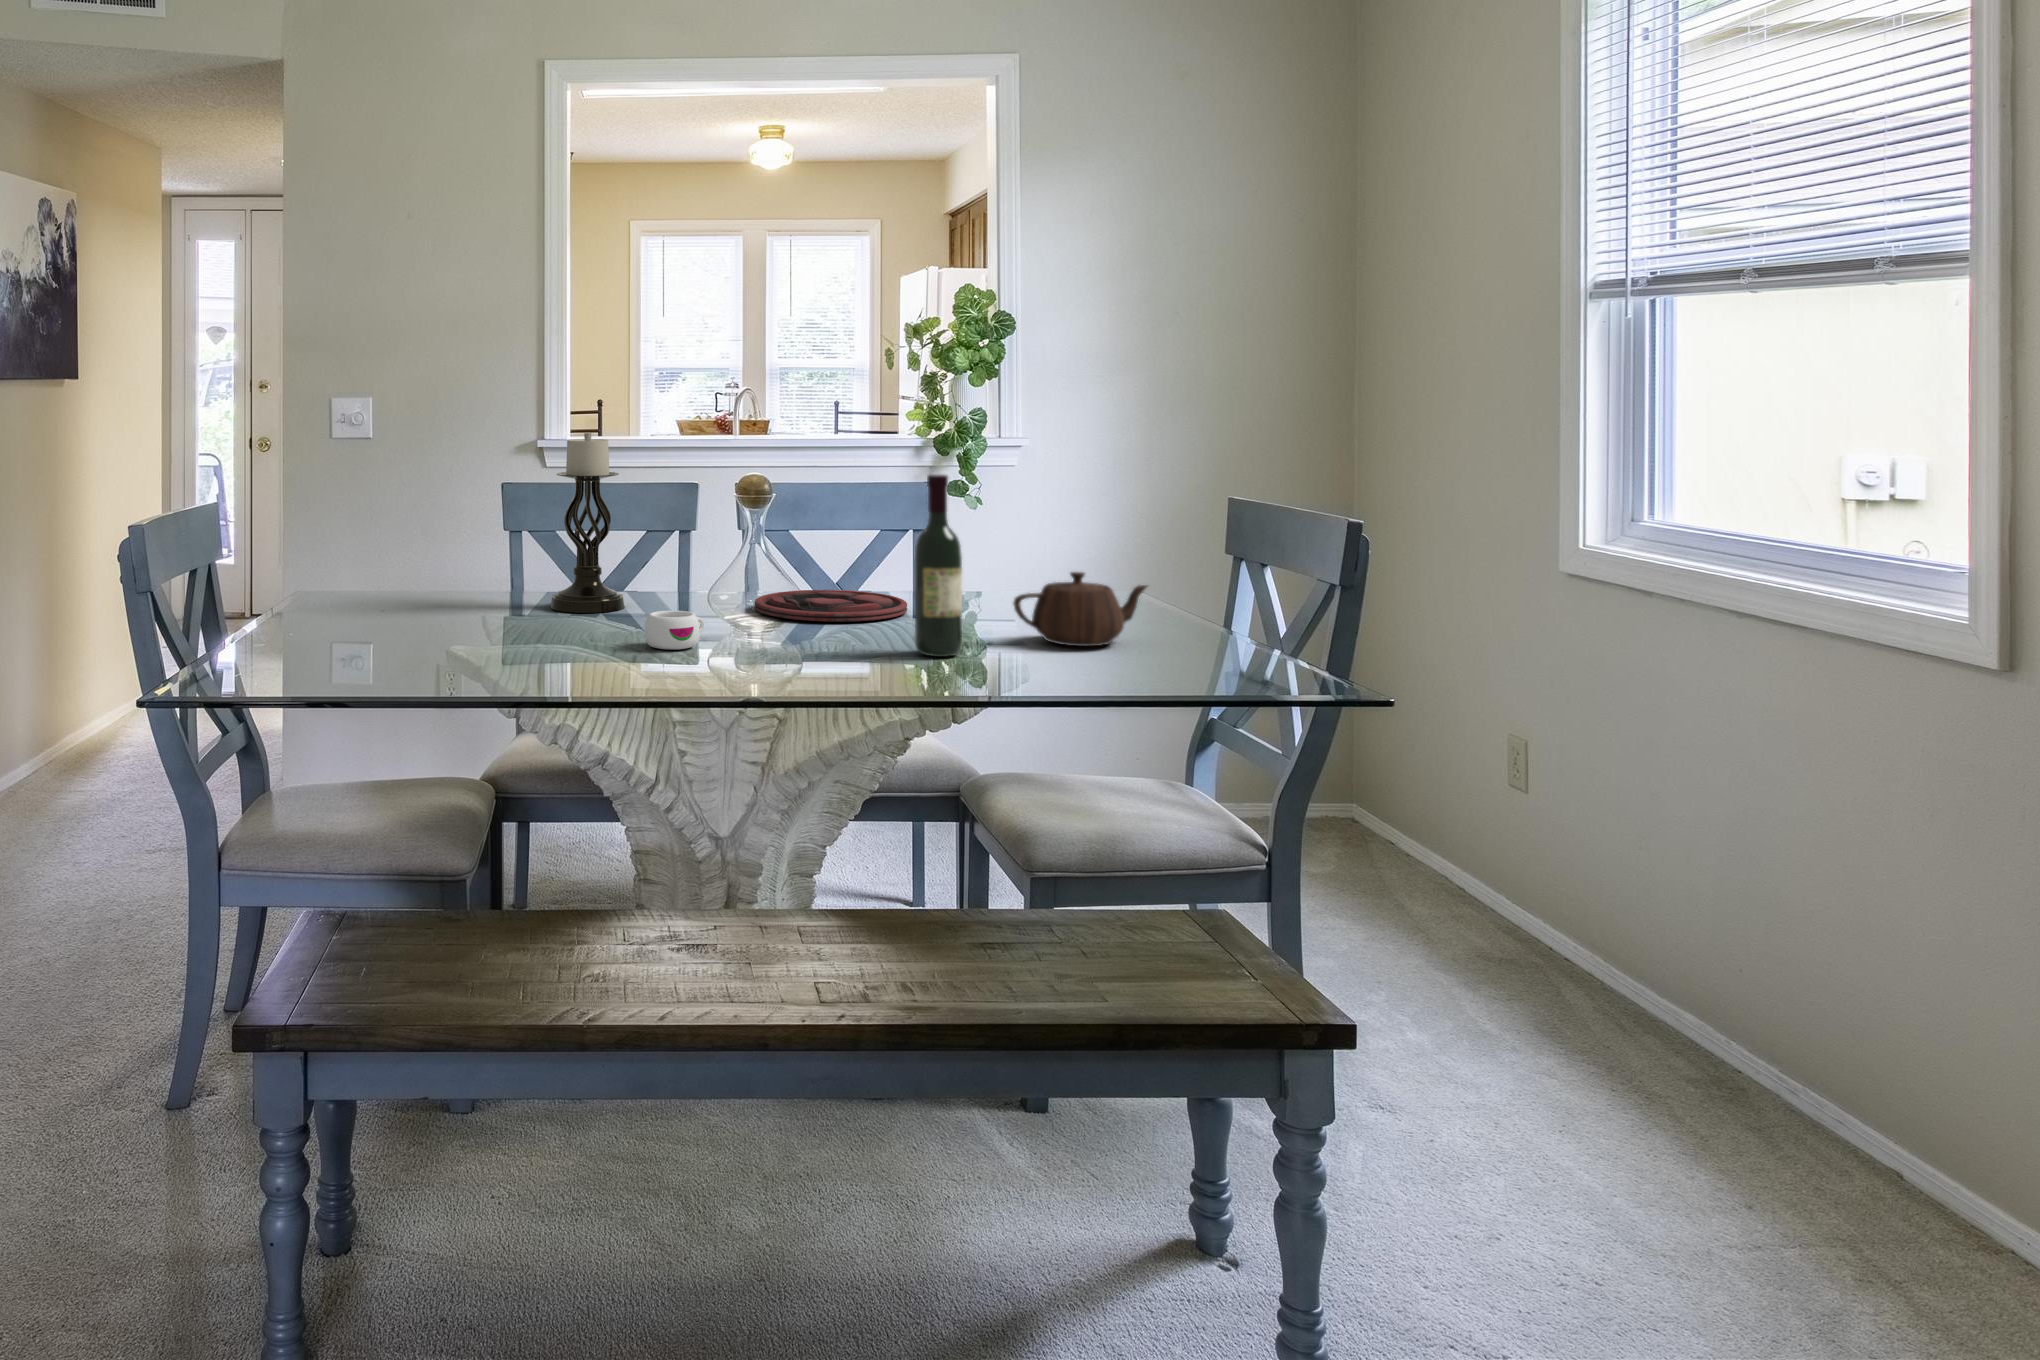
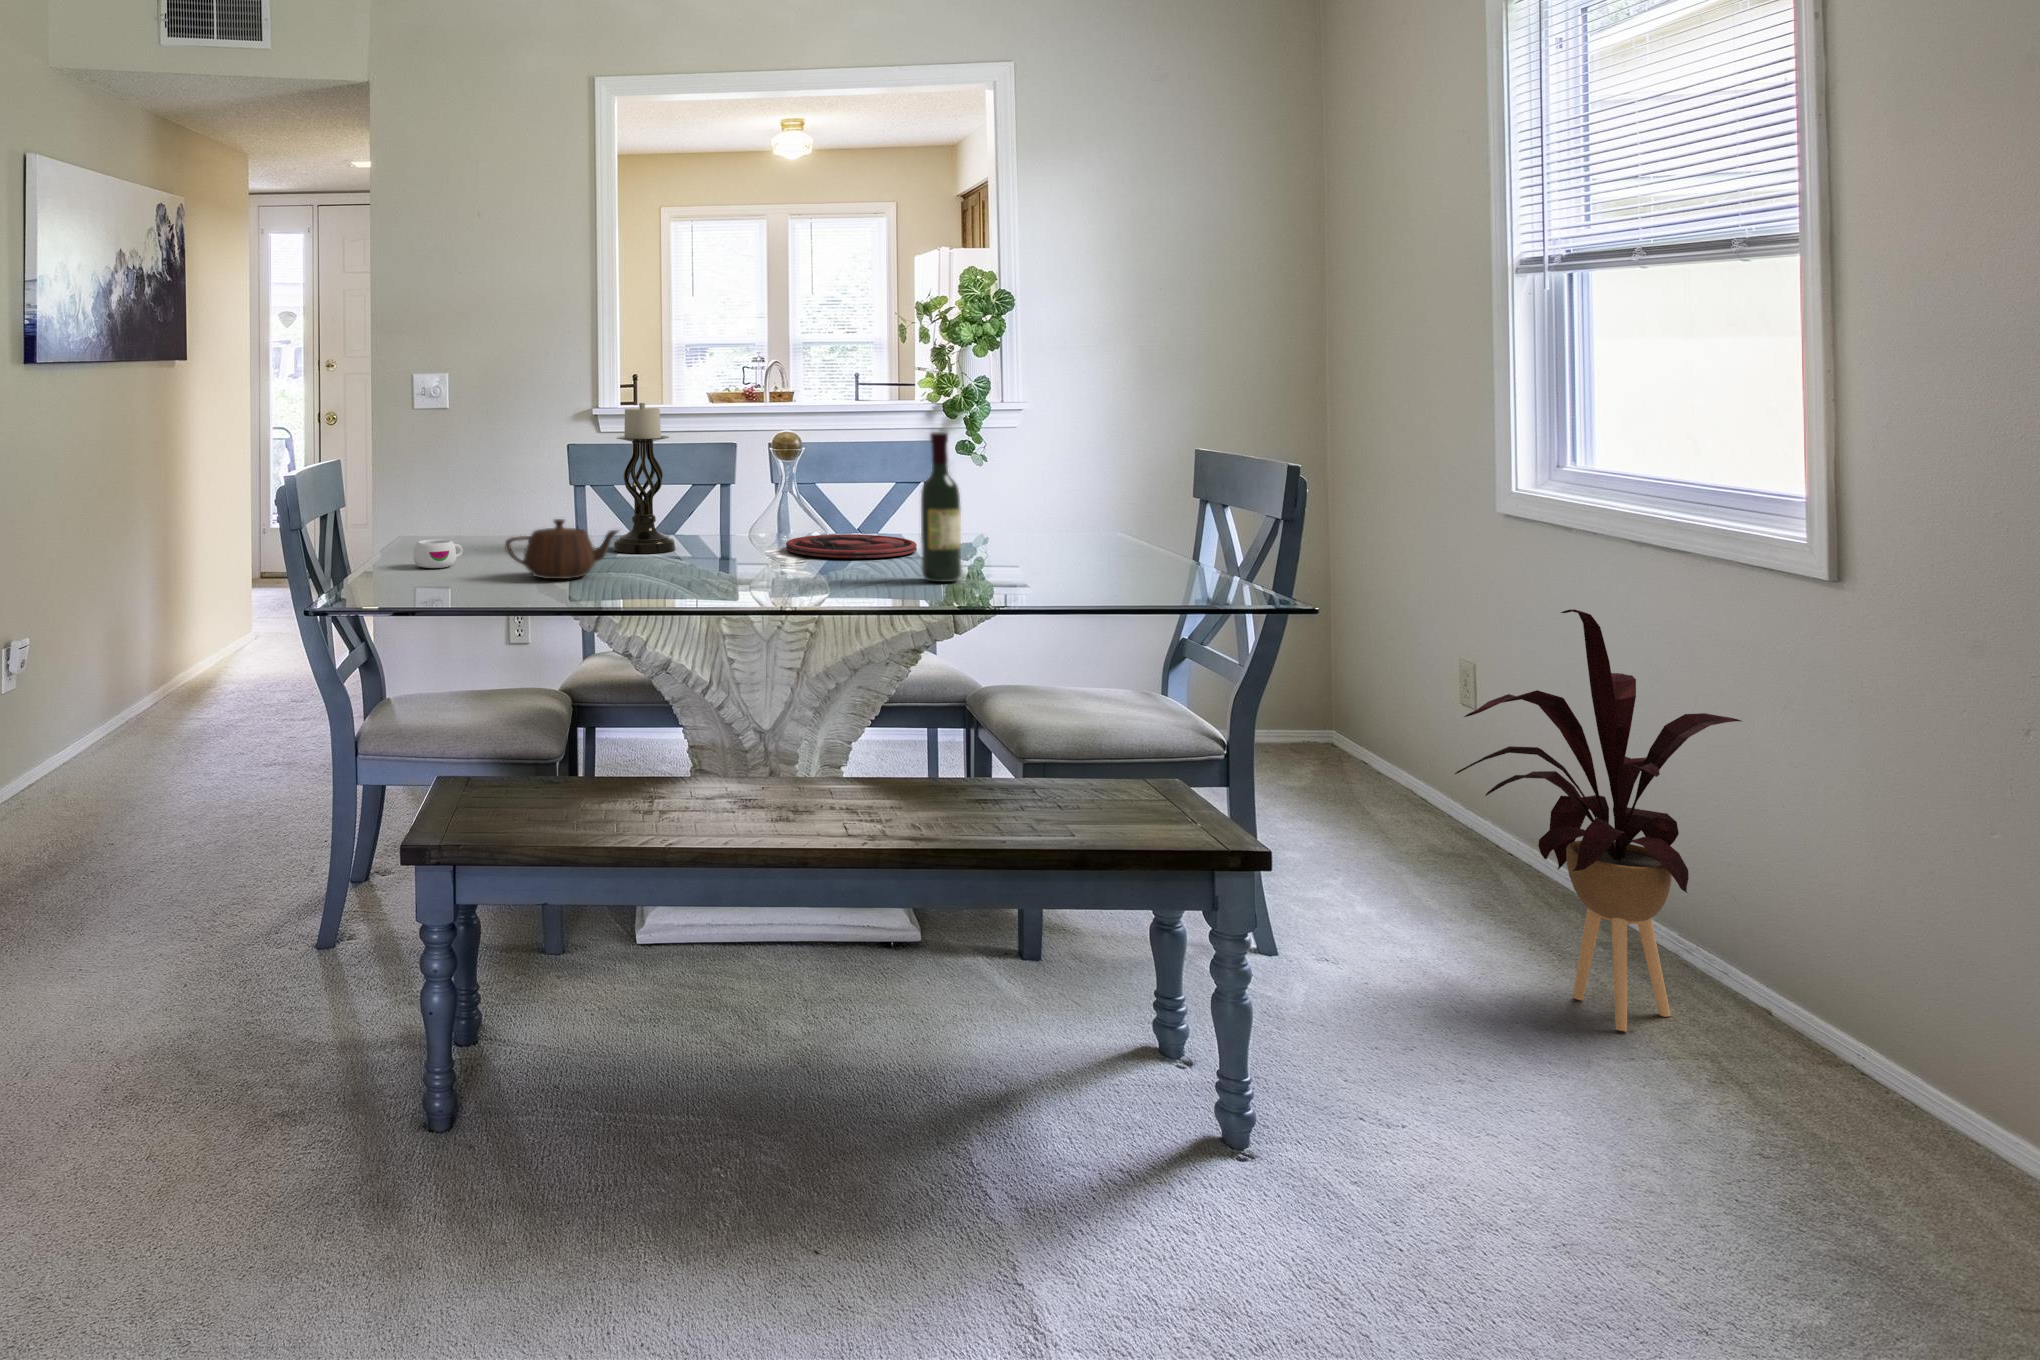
teapot: present [1013,572,1147,646] -> present [505,519,618,579]
mug: present [645,611,705,650] -> present [414,539,463,568]
house plant: none [1547,701,1890,1221] -> present [1455,609,1742,1031]

